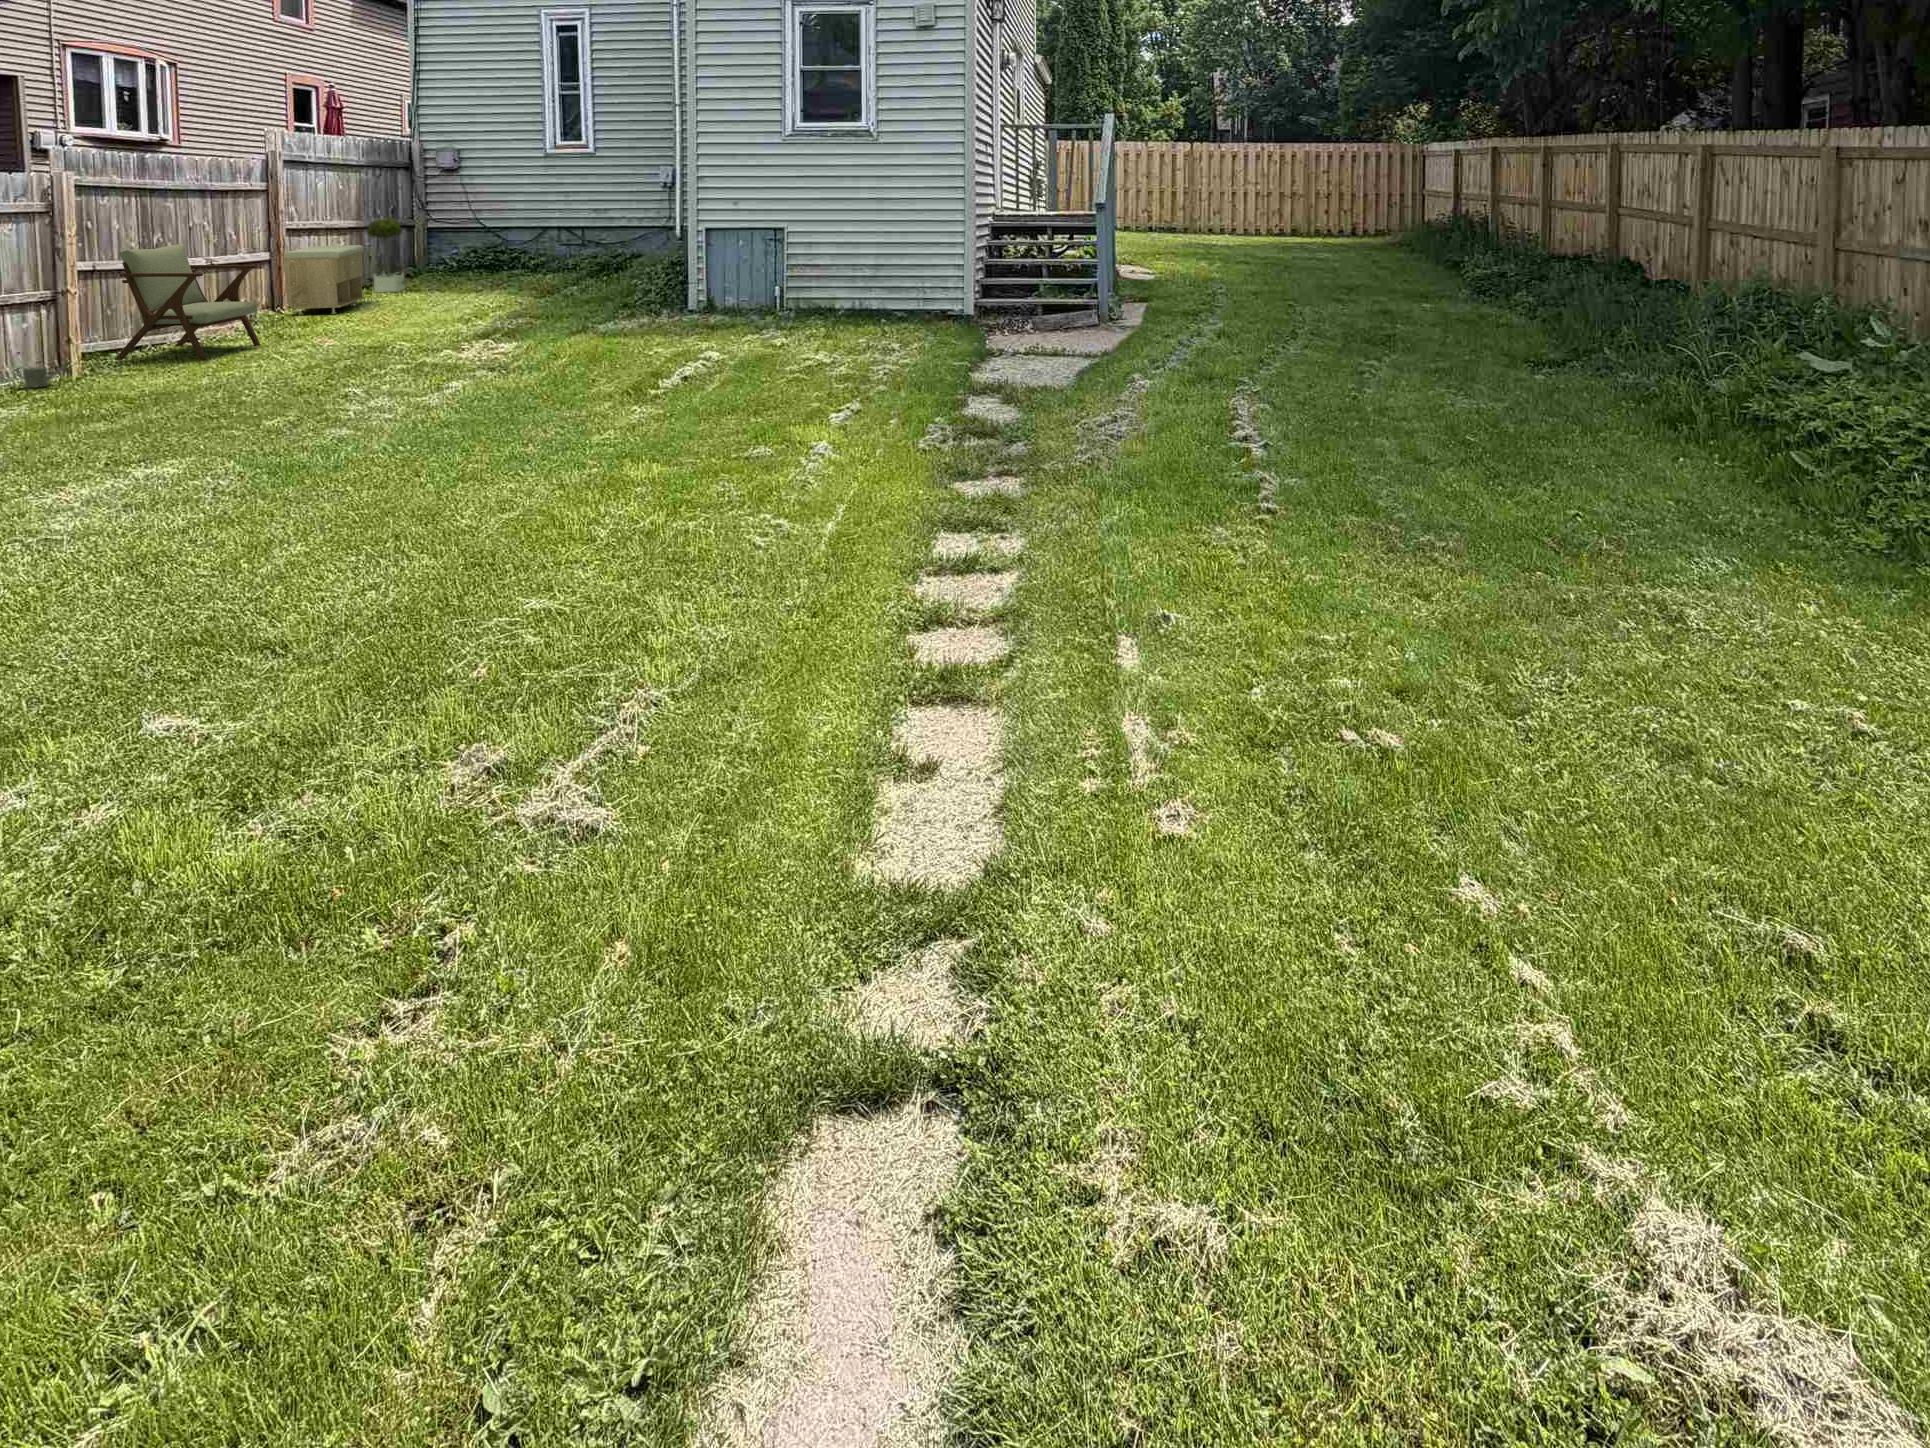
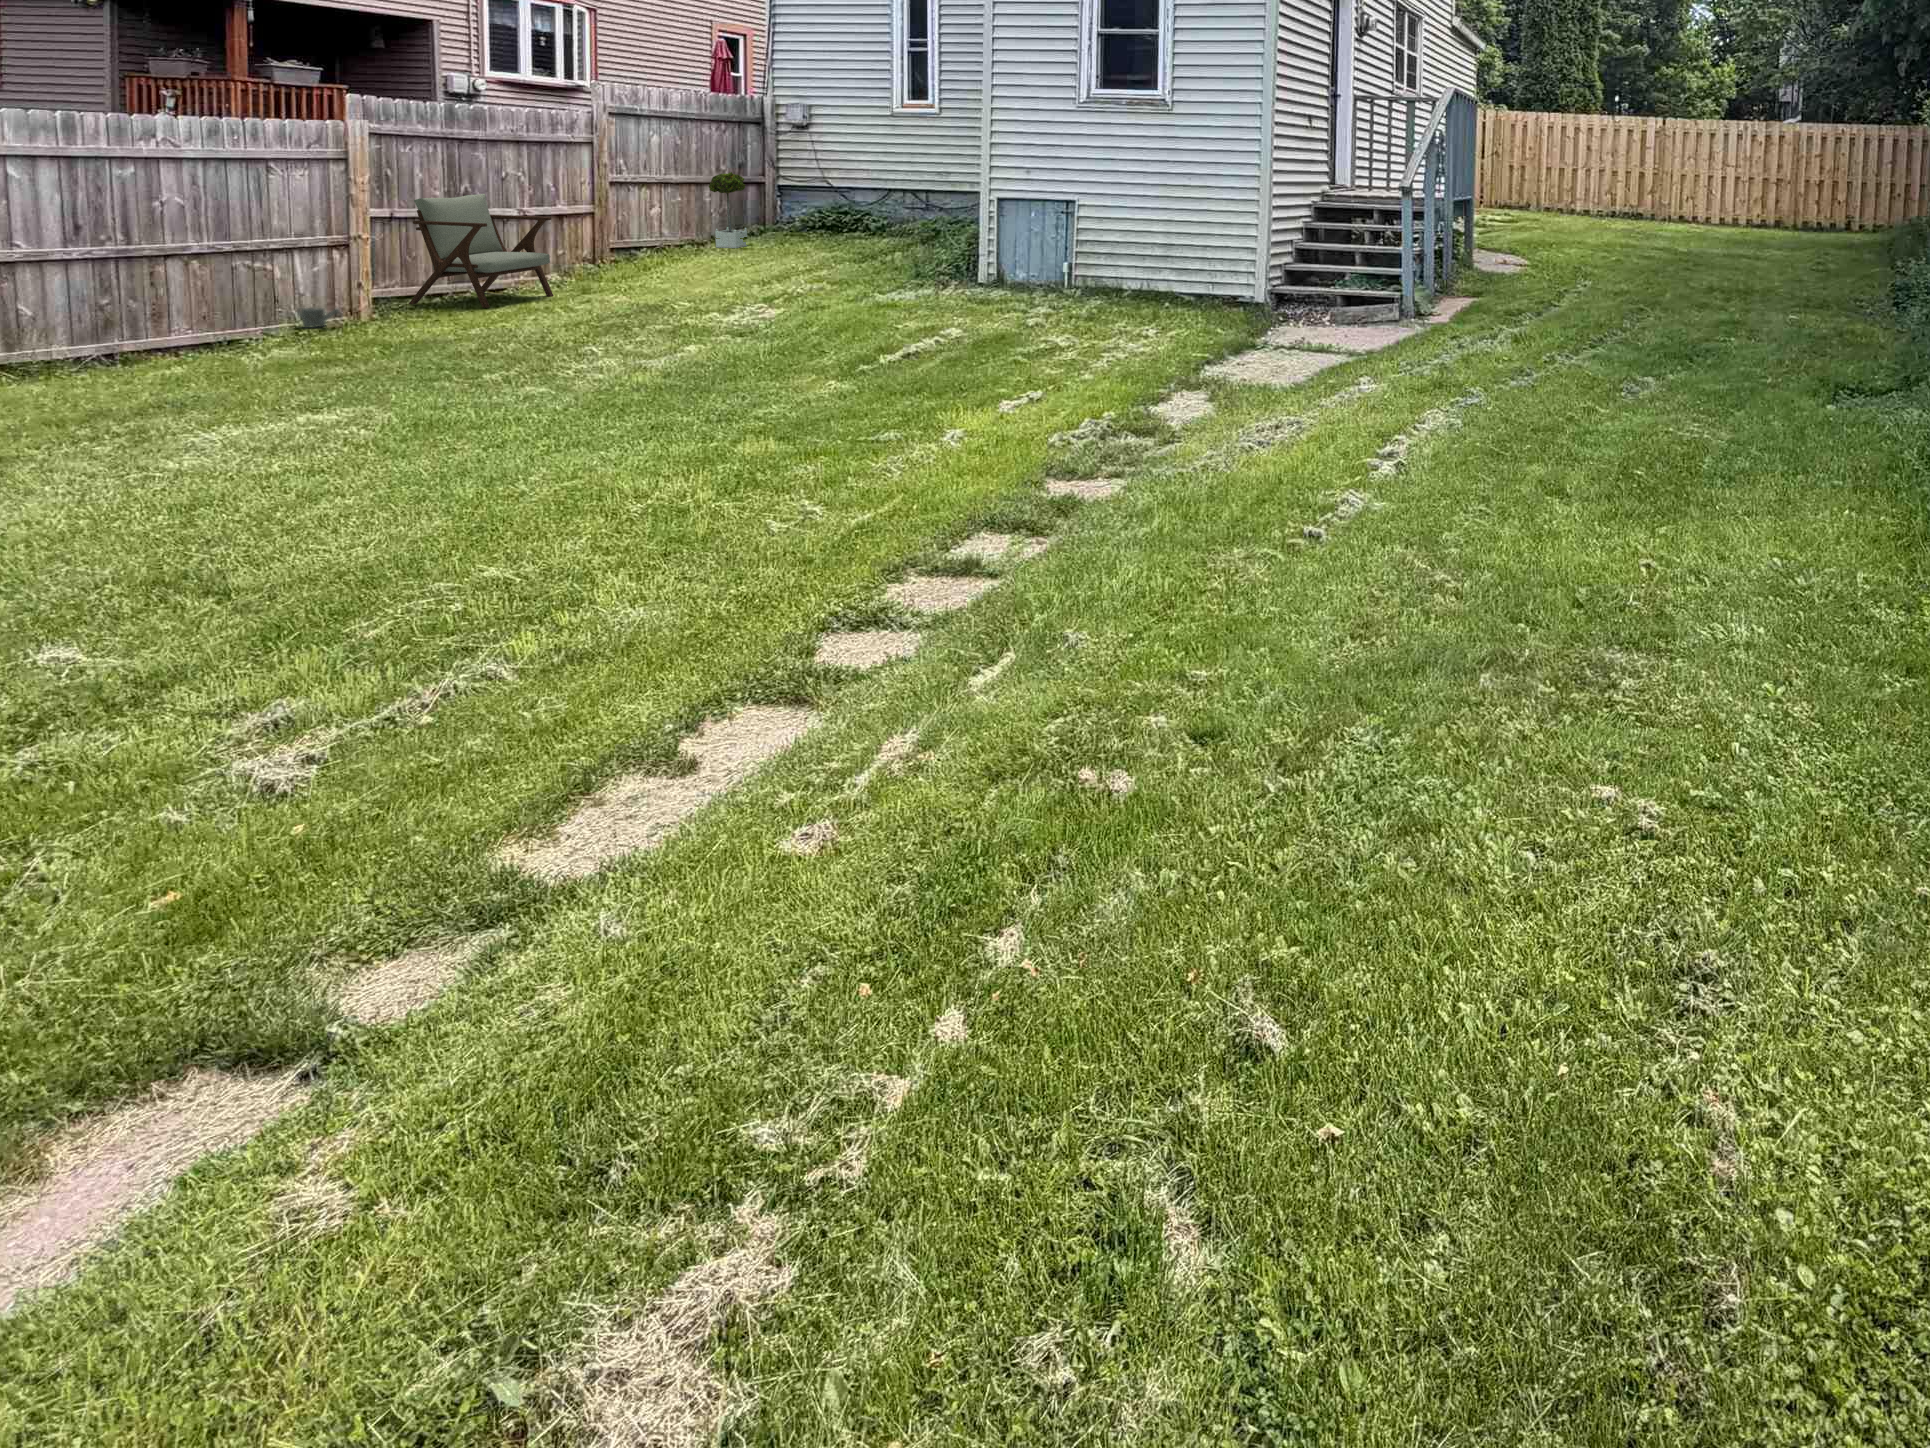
storage bench: present [284,245,365,315] -> none [607,199,694,268]

